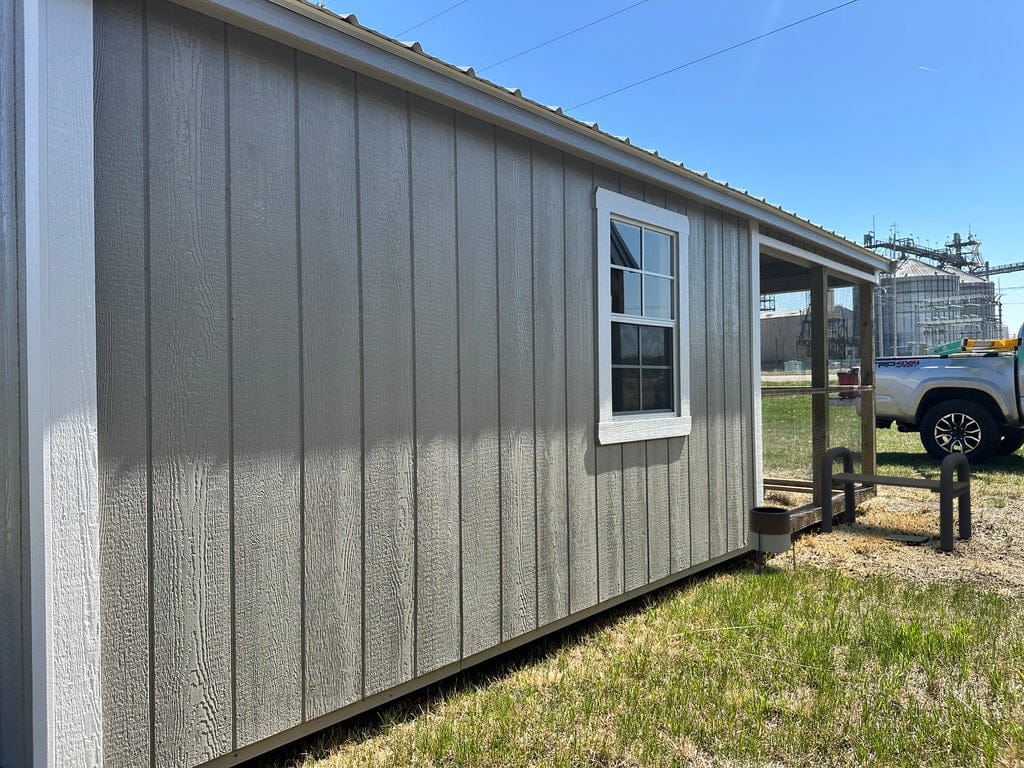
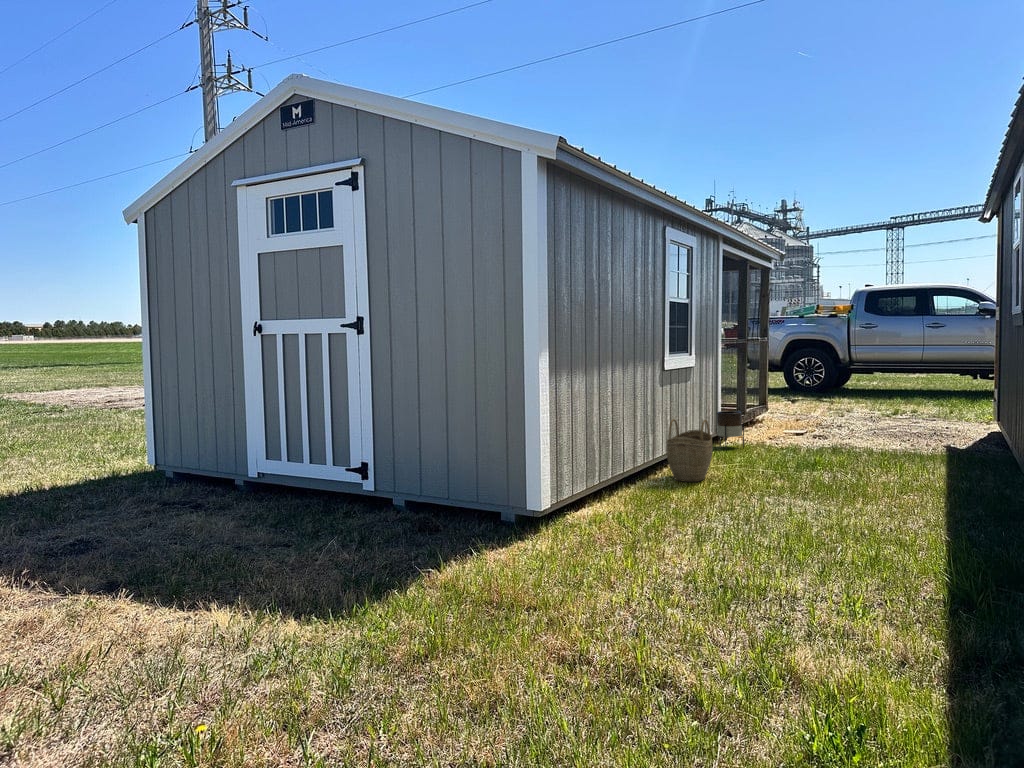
bench: present [821,446,972,550] -> none [745,376,832,434]
woven basket: none [589,533,682,660] -> present [666,419,713,482]

